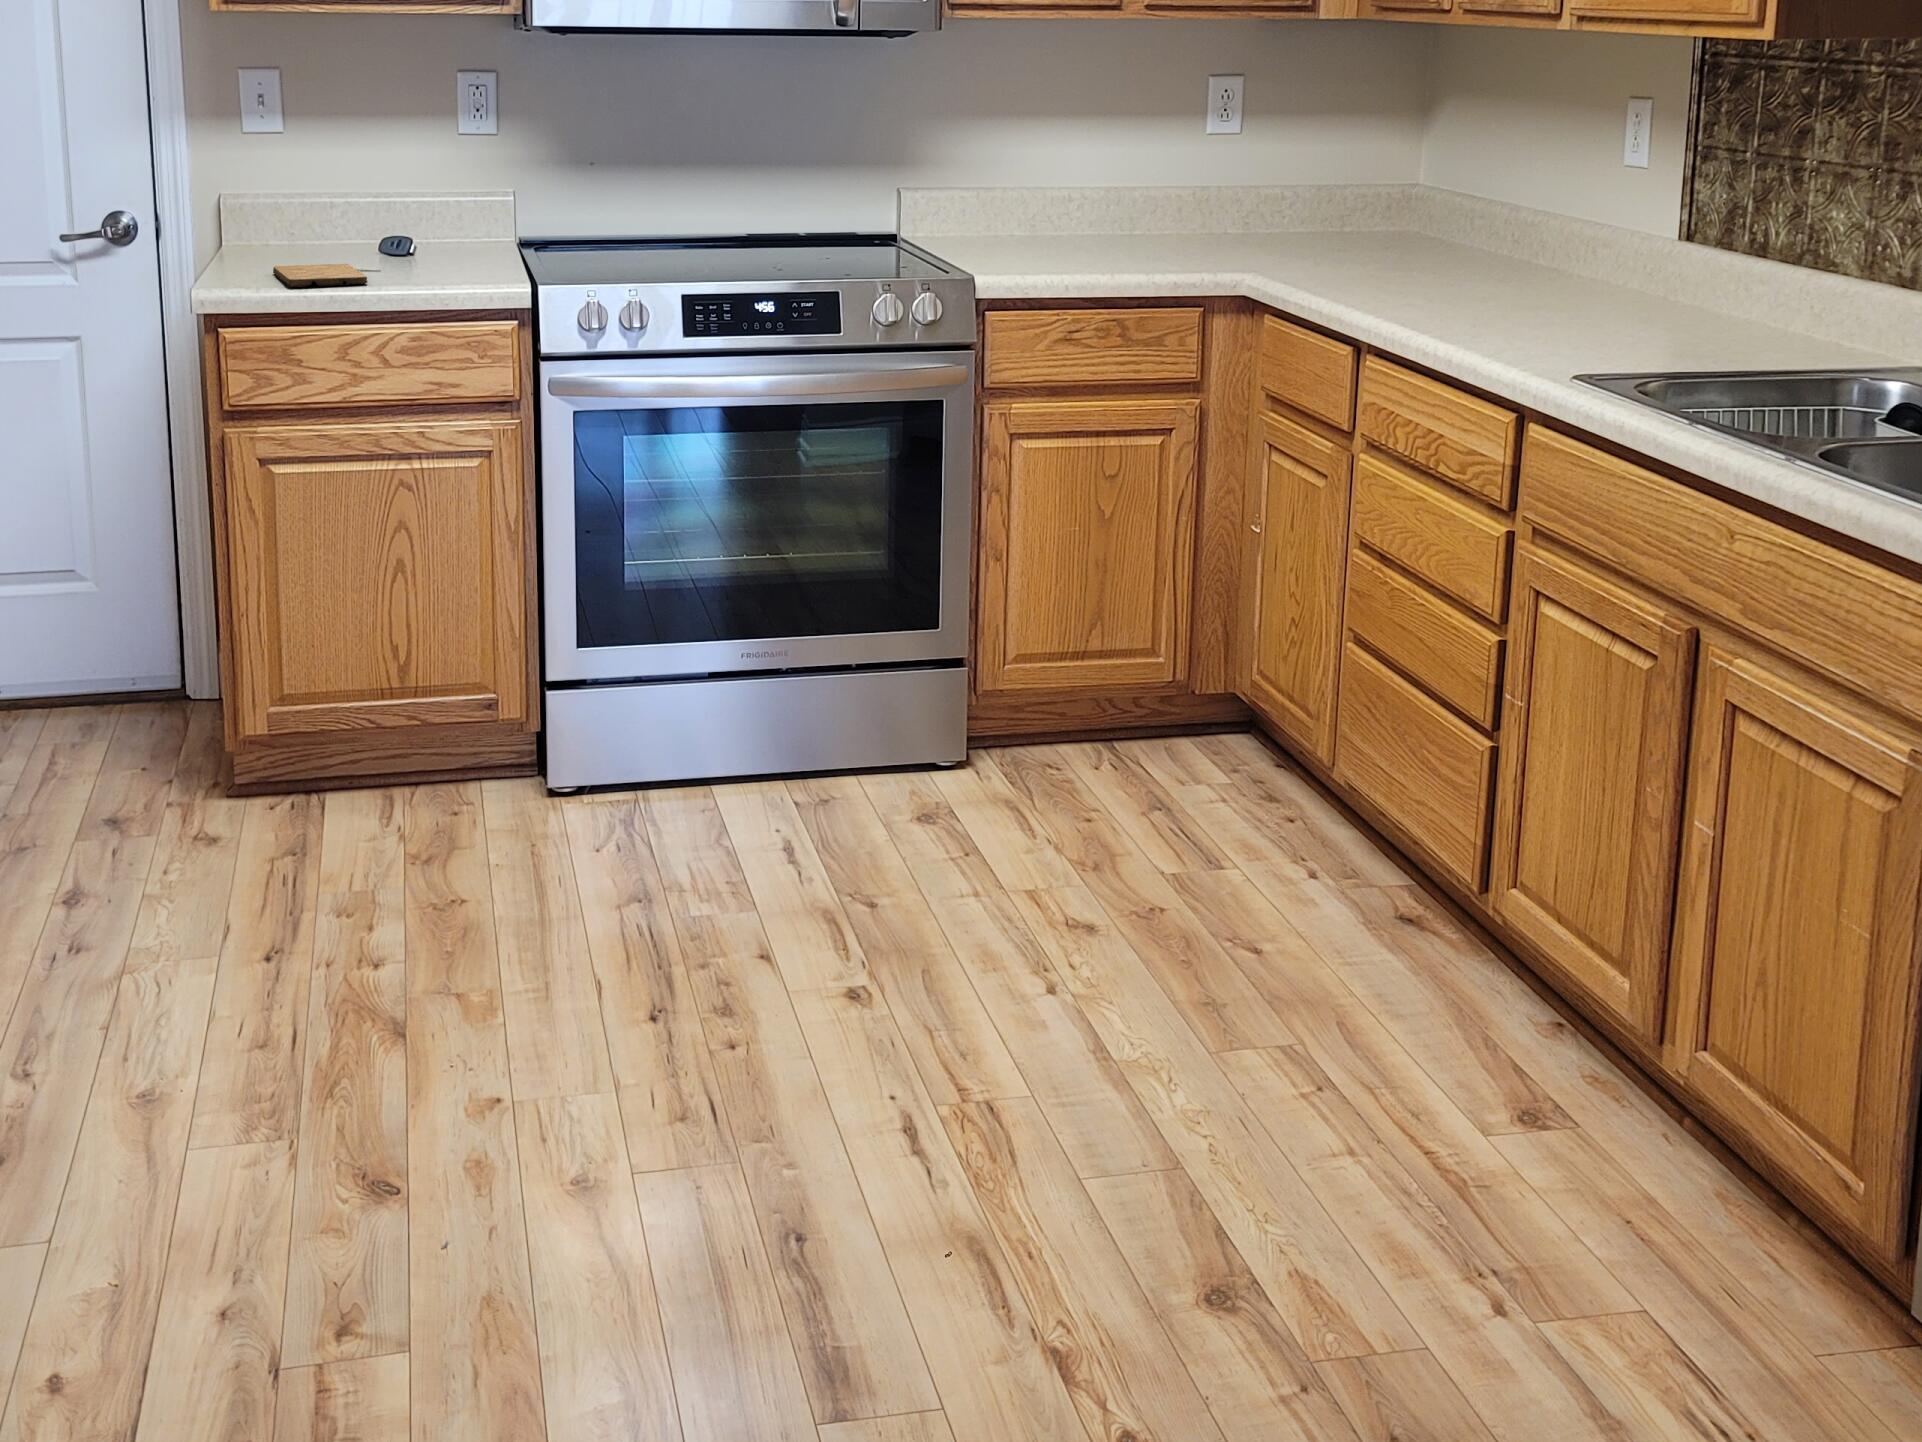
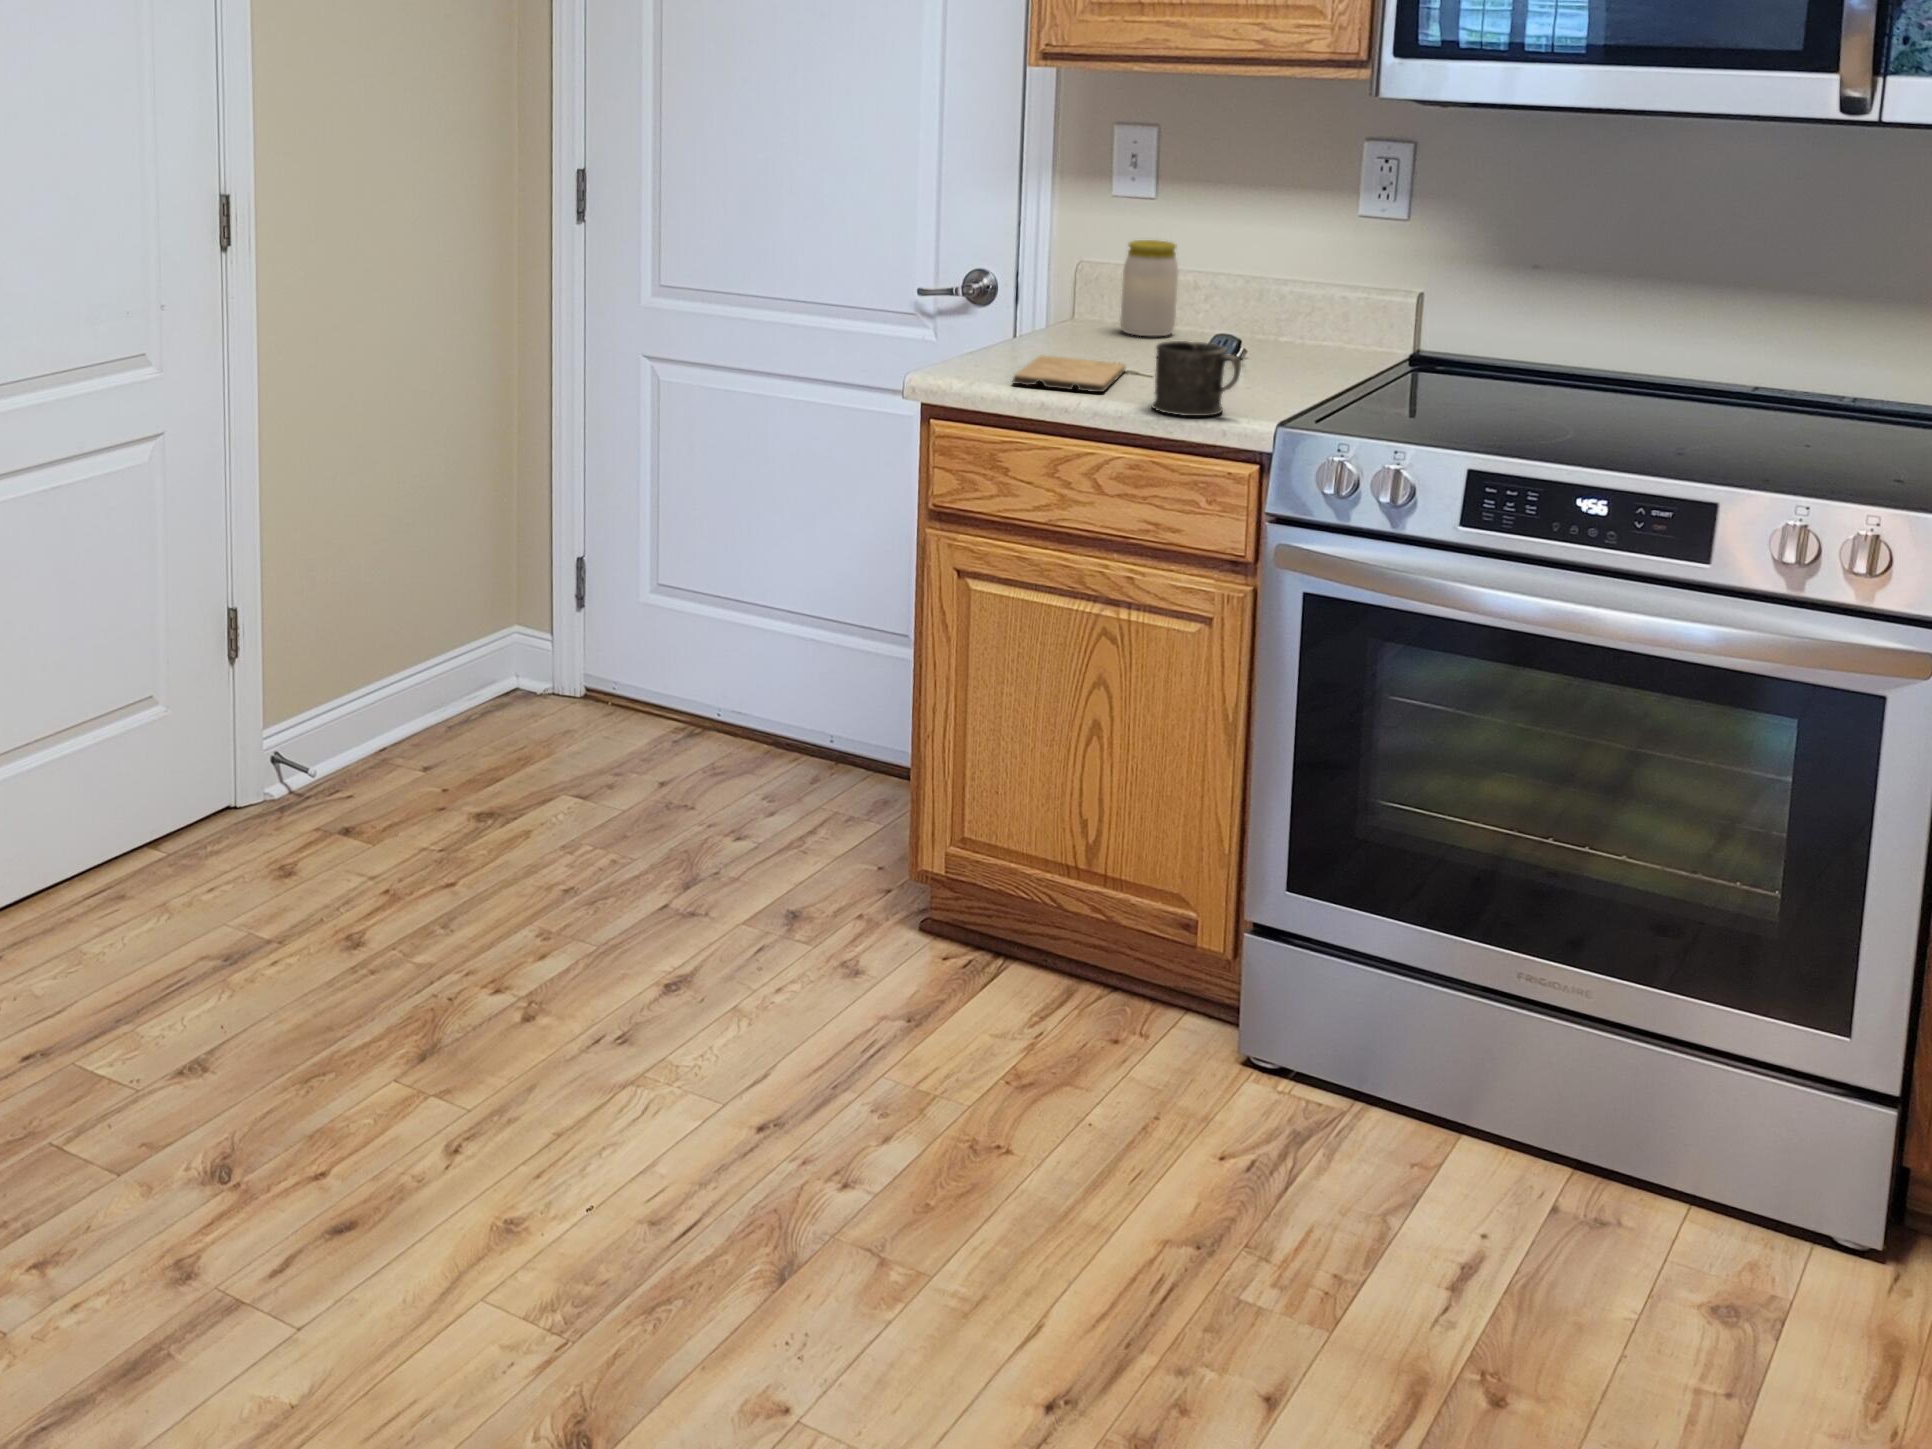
jar: none [279,167,328,249] -> present [1120,240,1178,336]
mug: none [418,230,489,289] -> present [1152,341,1241,416]

